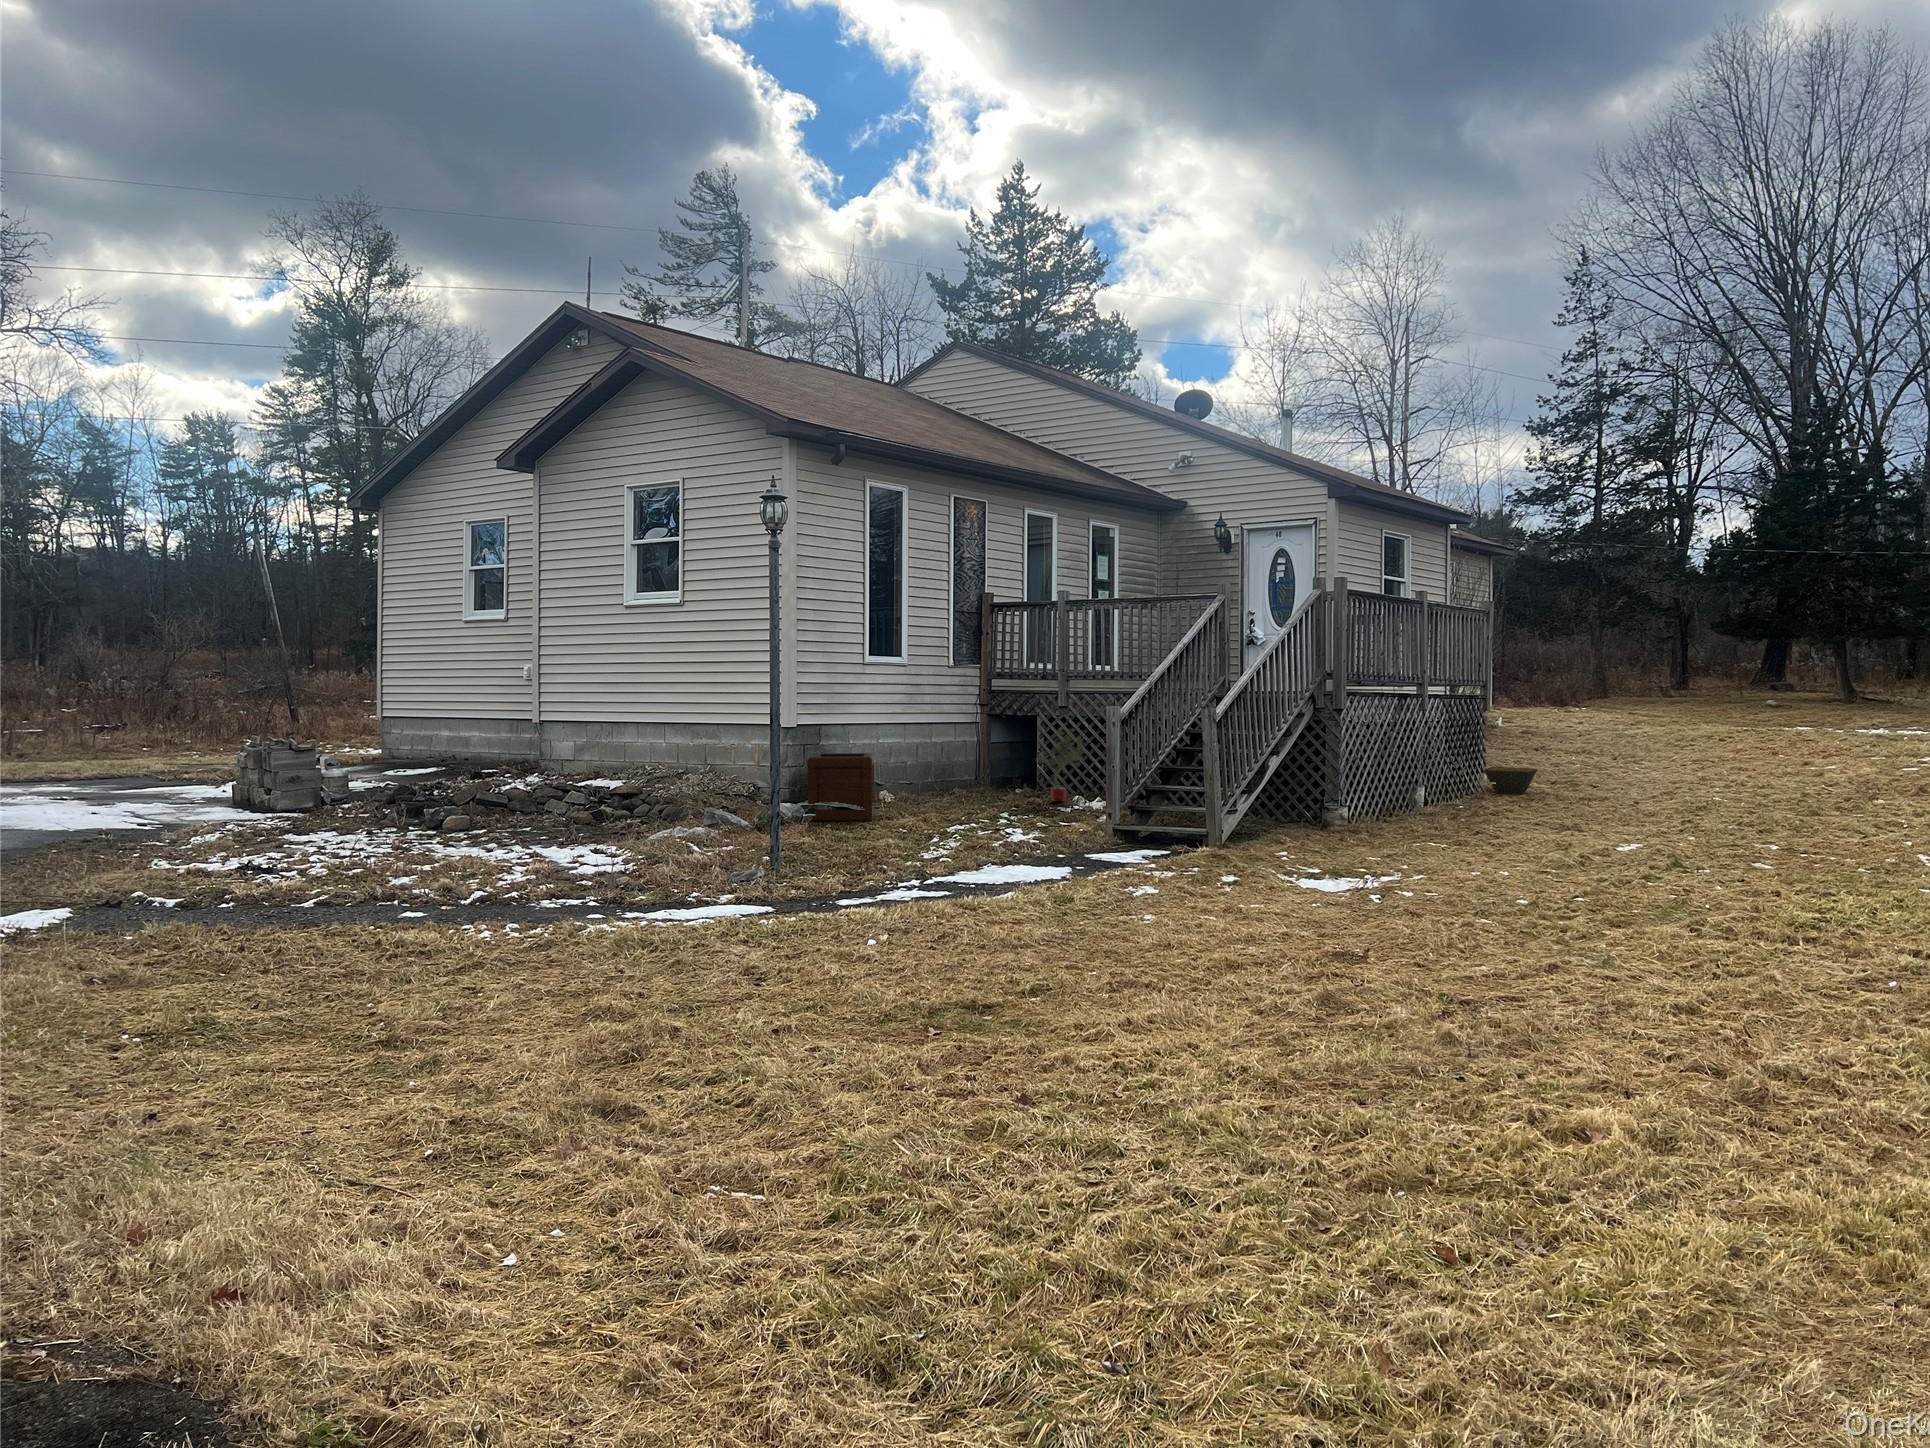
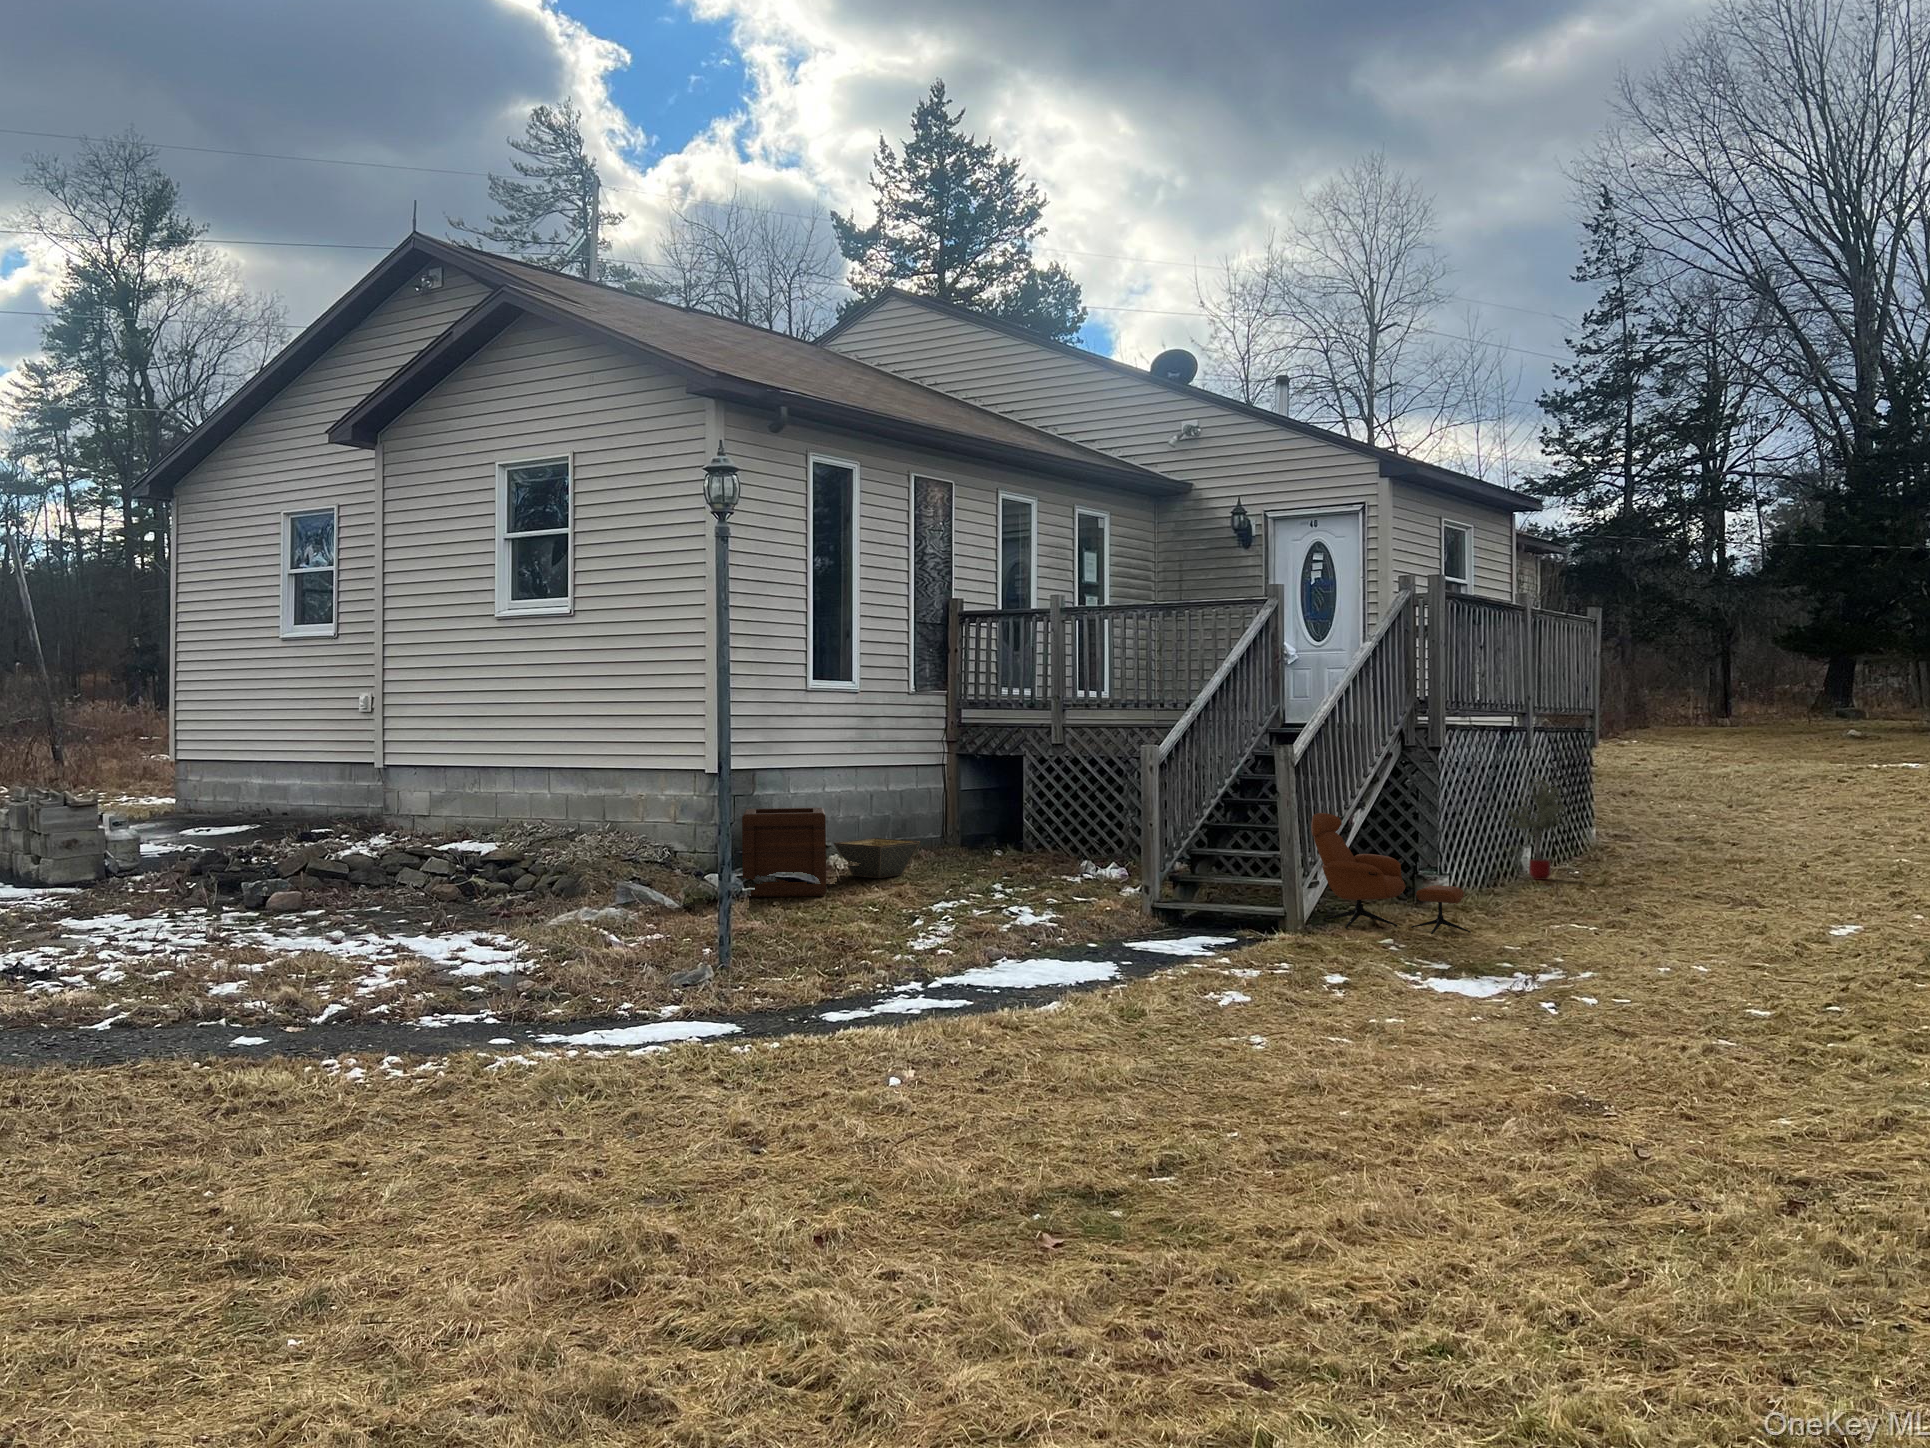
potted tree: present [1036,728,1083,802] -> present [1506,775,1564,880]
lounge chair: none [1233,759,1347,852] -> present [1311,813,1471,934]
basket: present [1484,767,1537,794] -> present [834,838,920,878]

